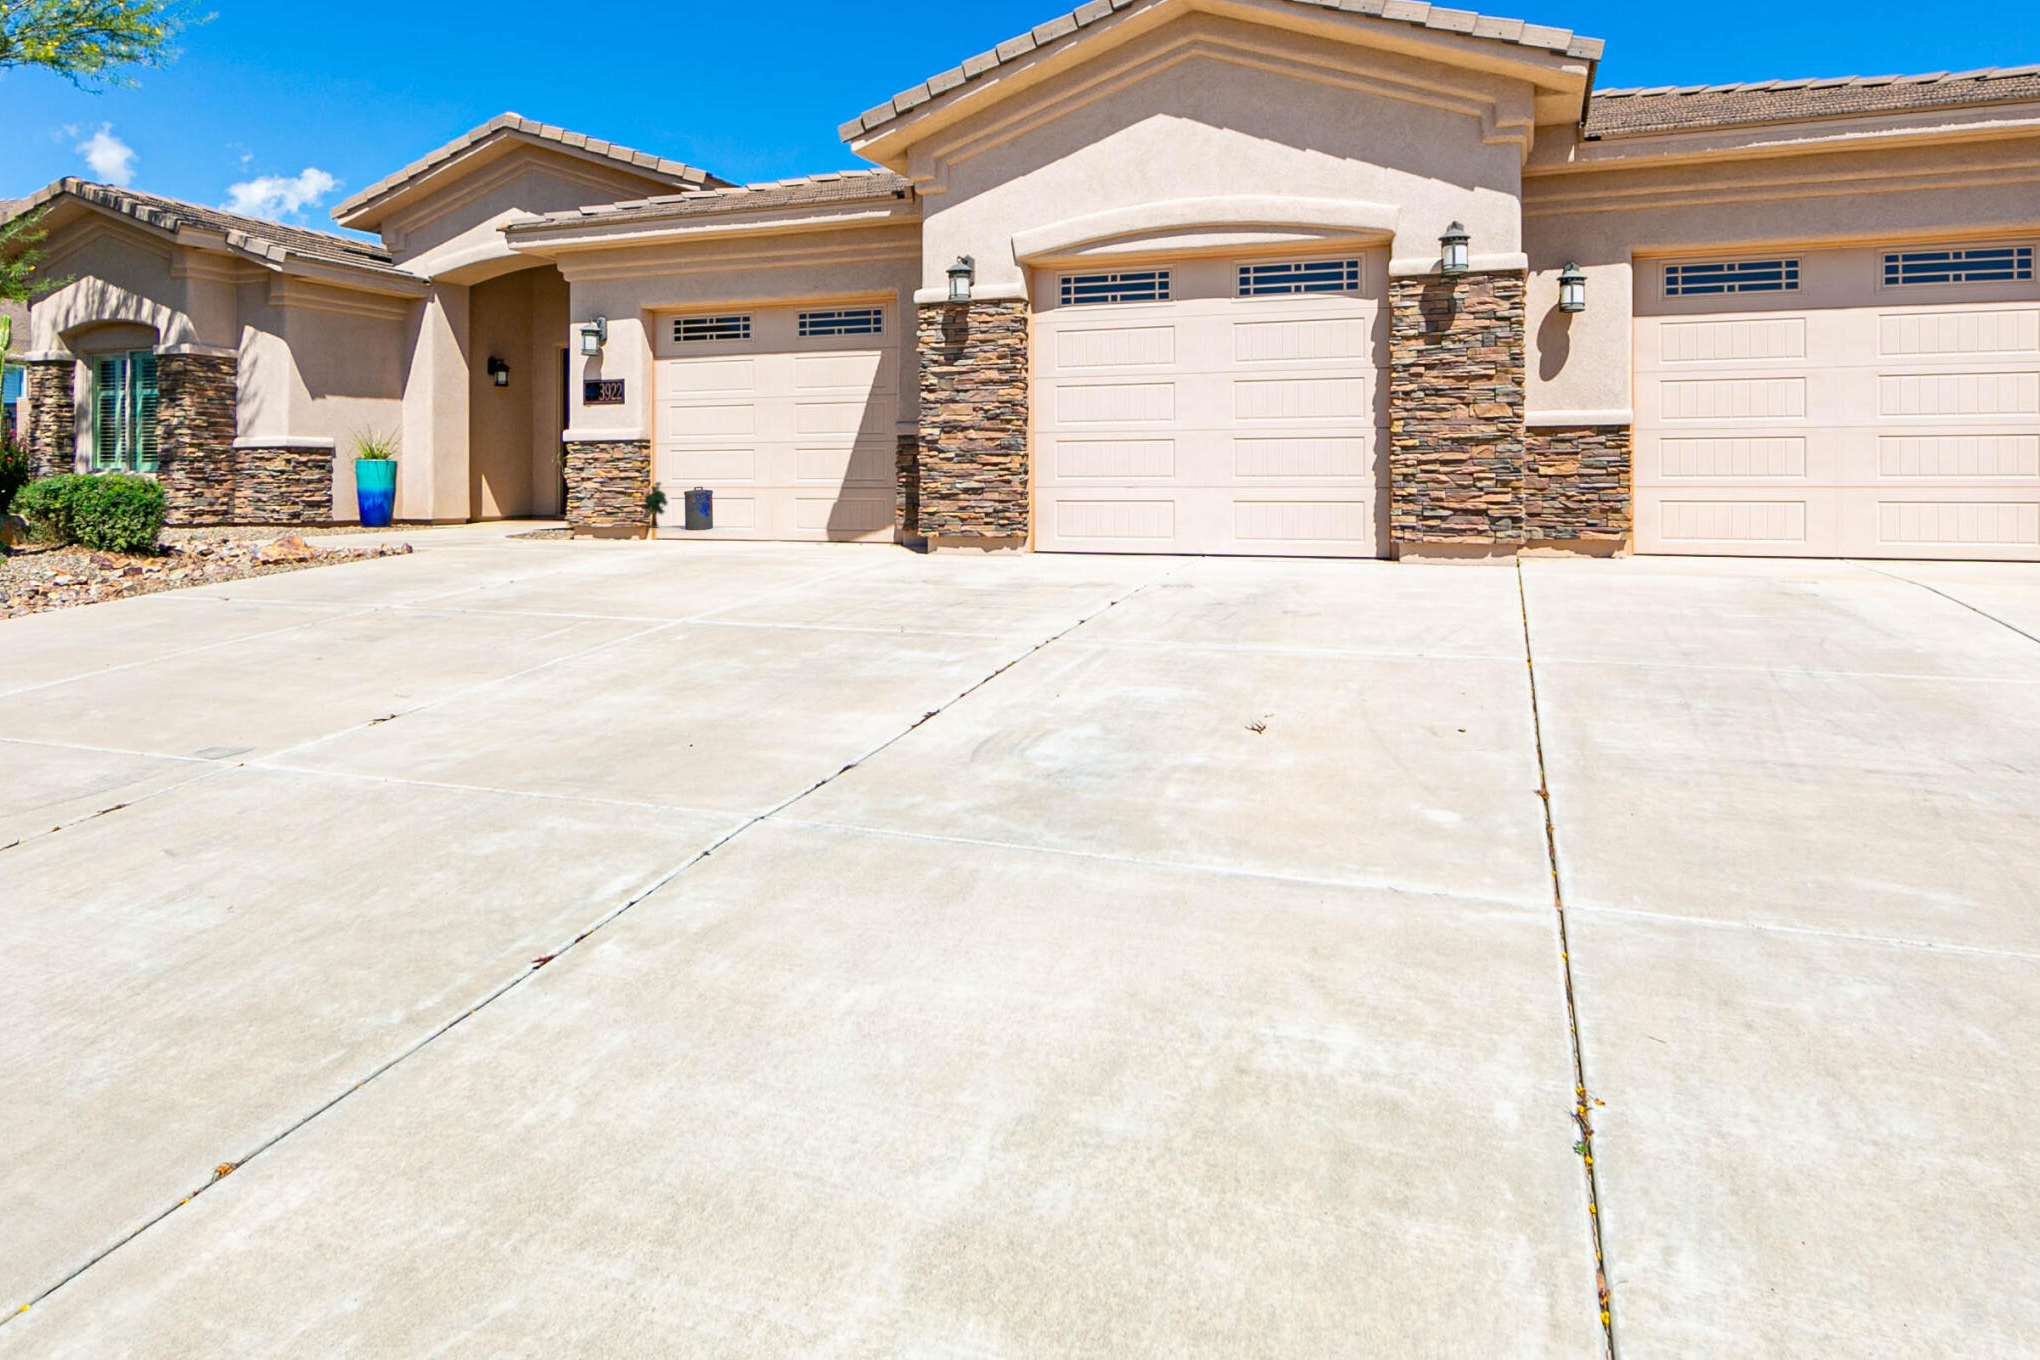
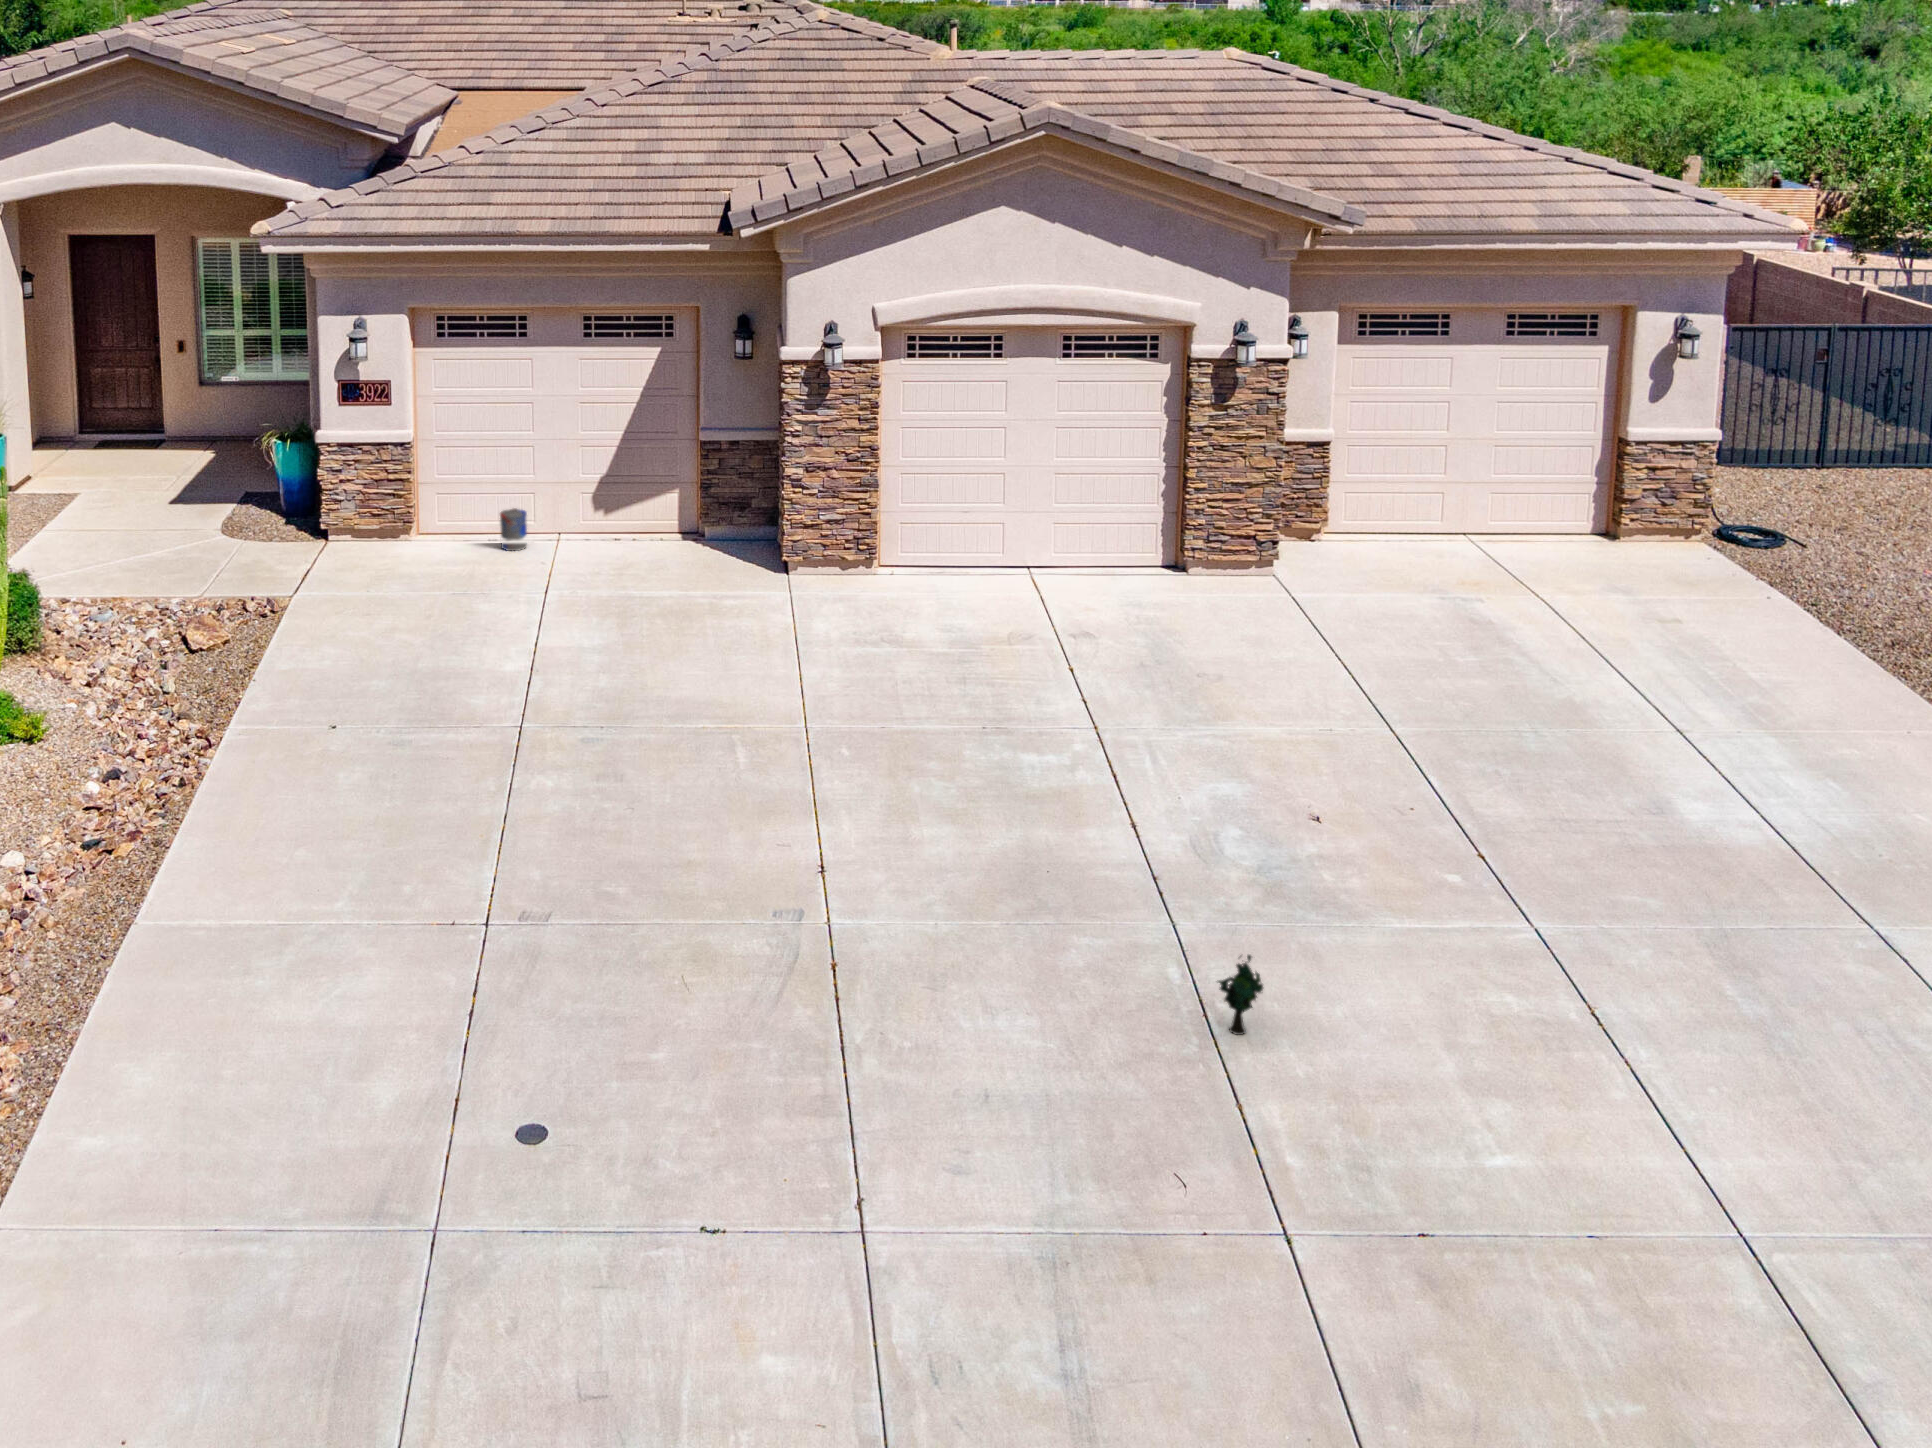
decorative plant: present [644,482,667,528] -> present [1218,955,1263,1035]

